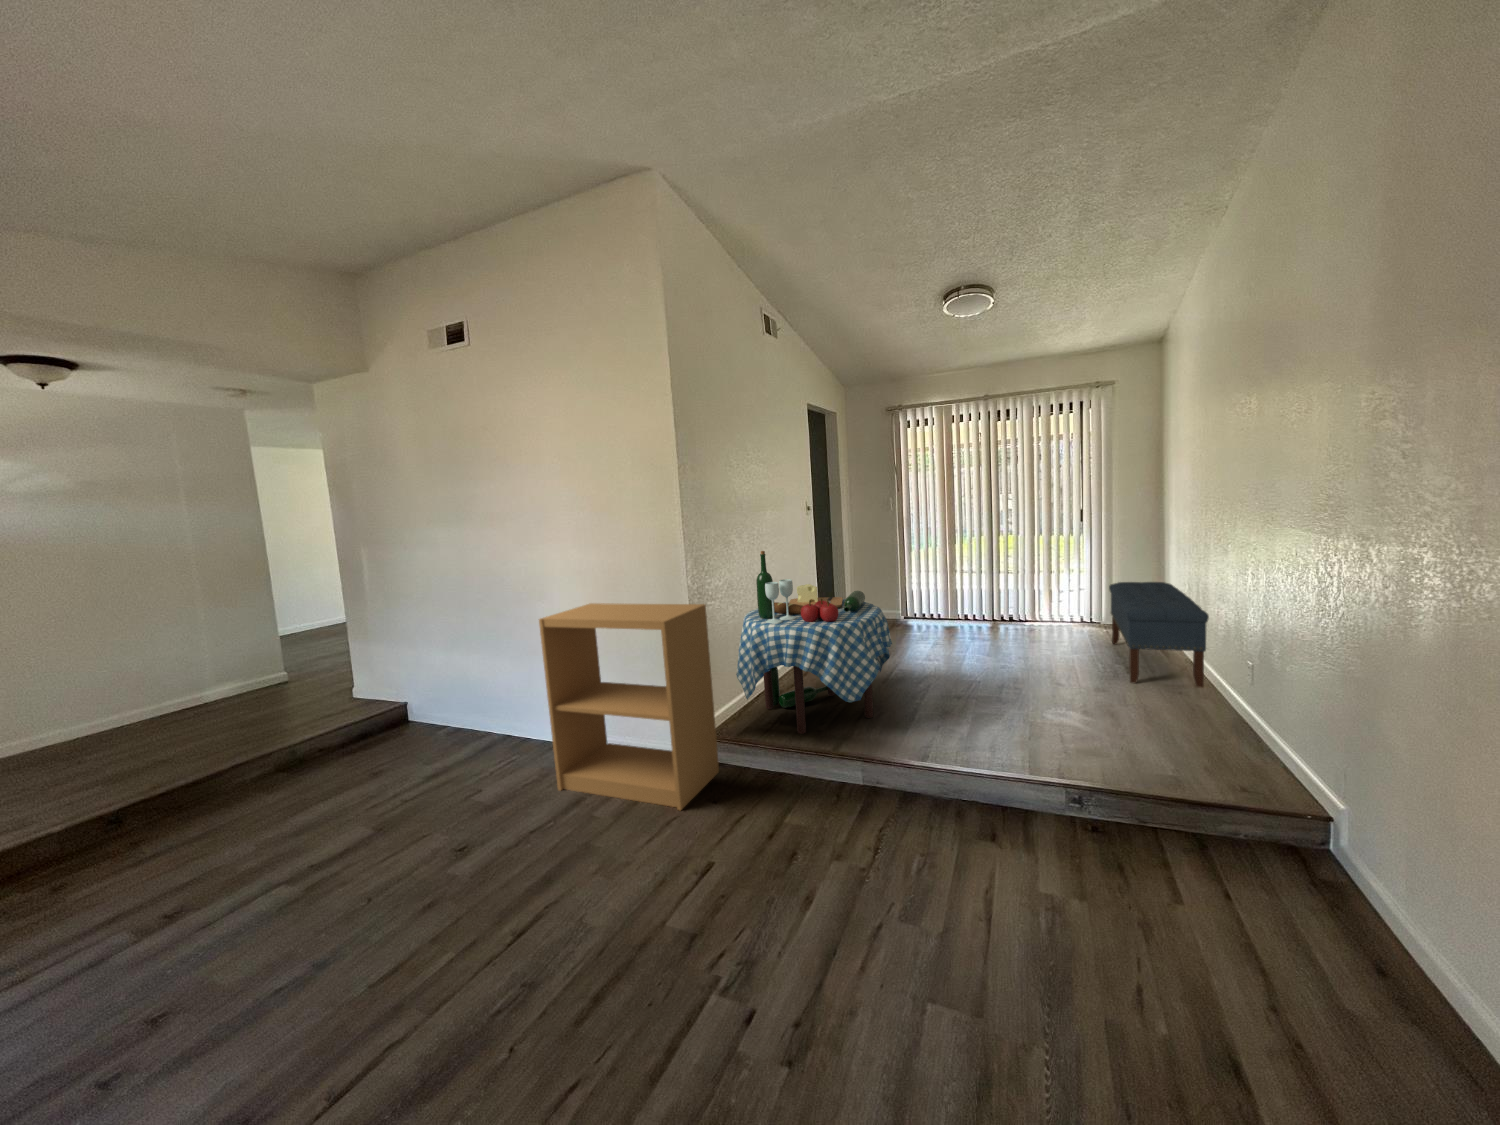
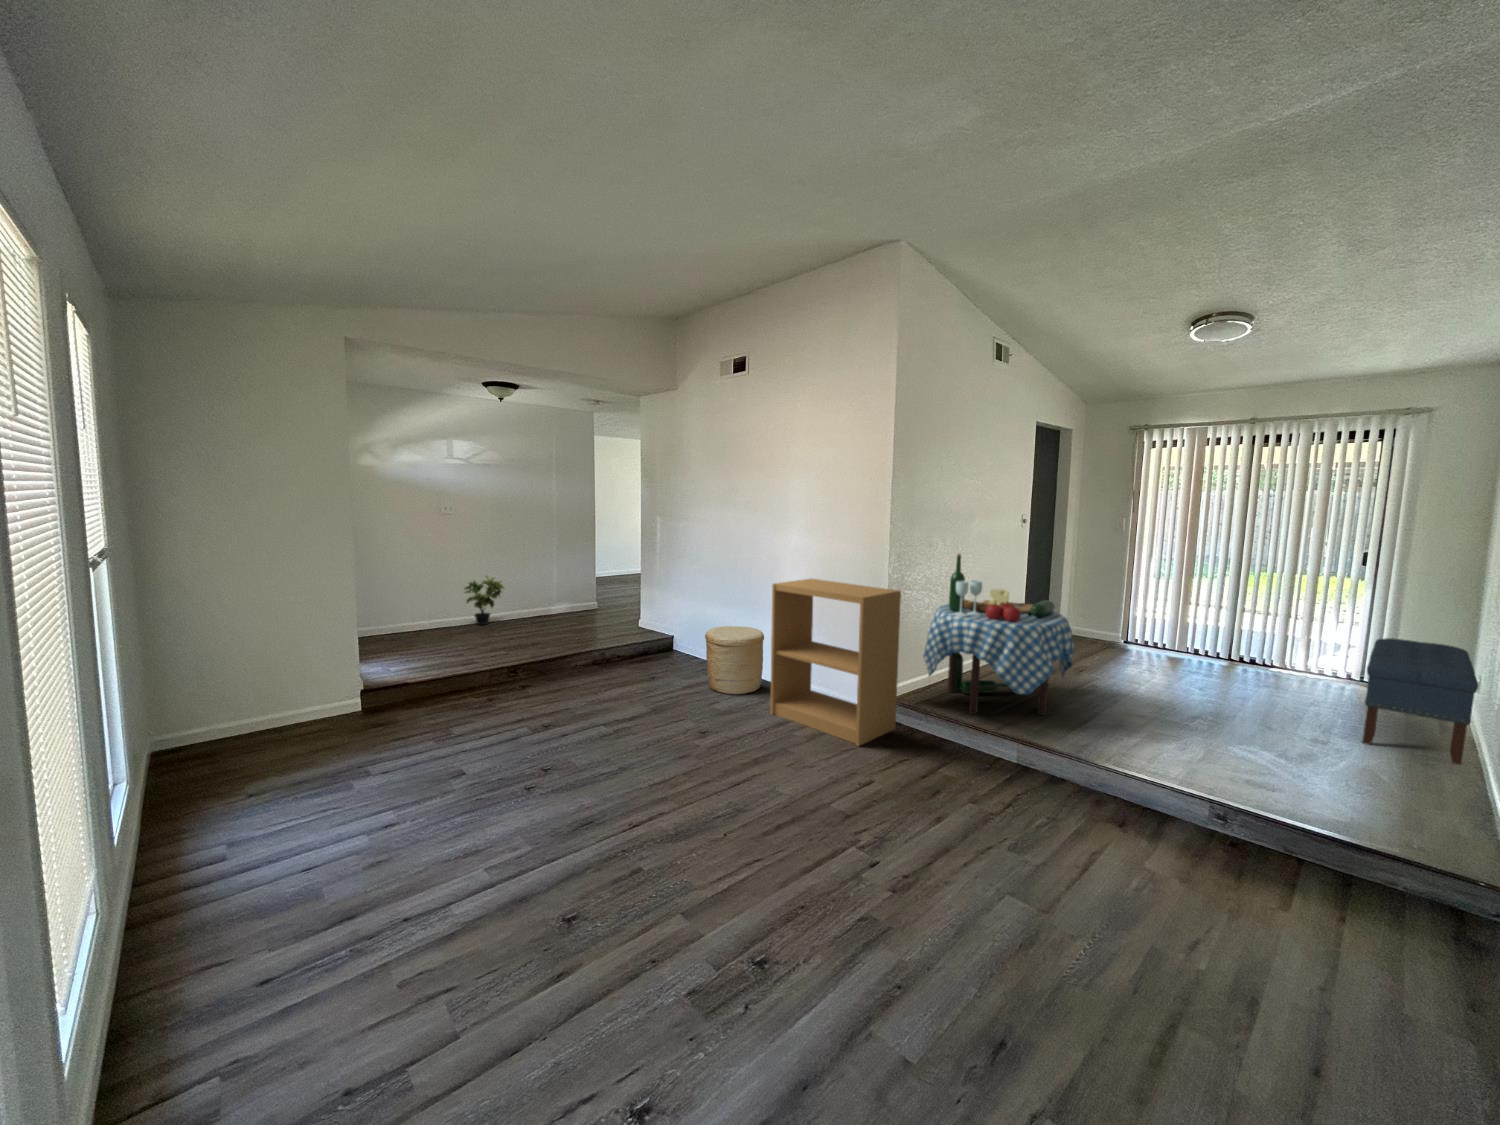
potted plant: none [23,666,111,745] -> present [464,576,504,625]
woven basket: none [452,676,539,773] -> present [705,626,764,694]

